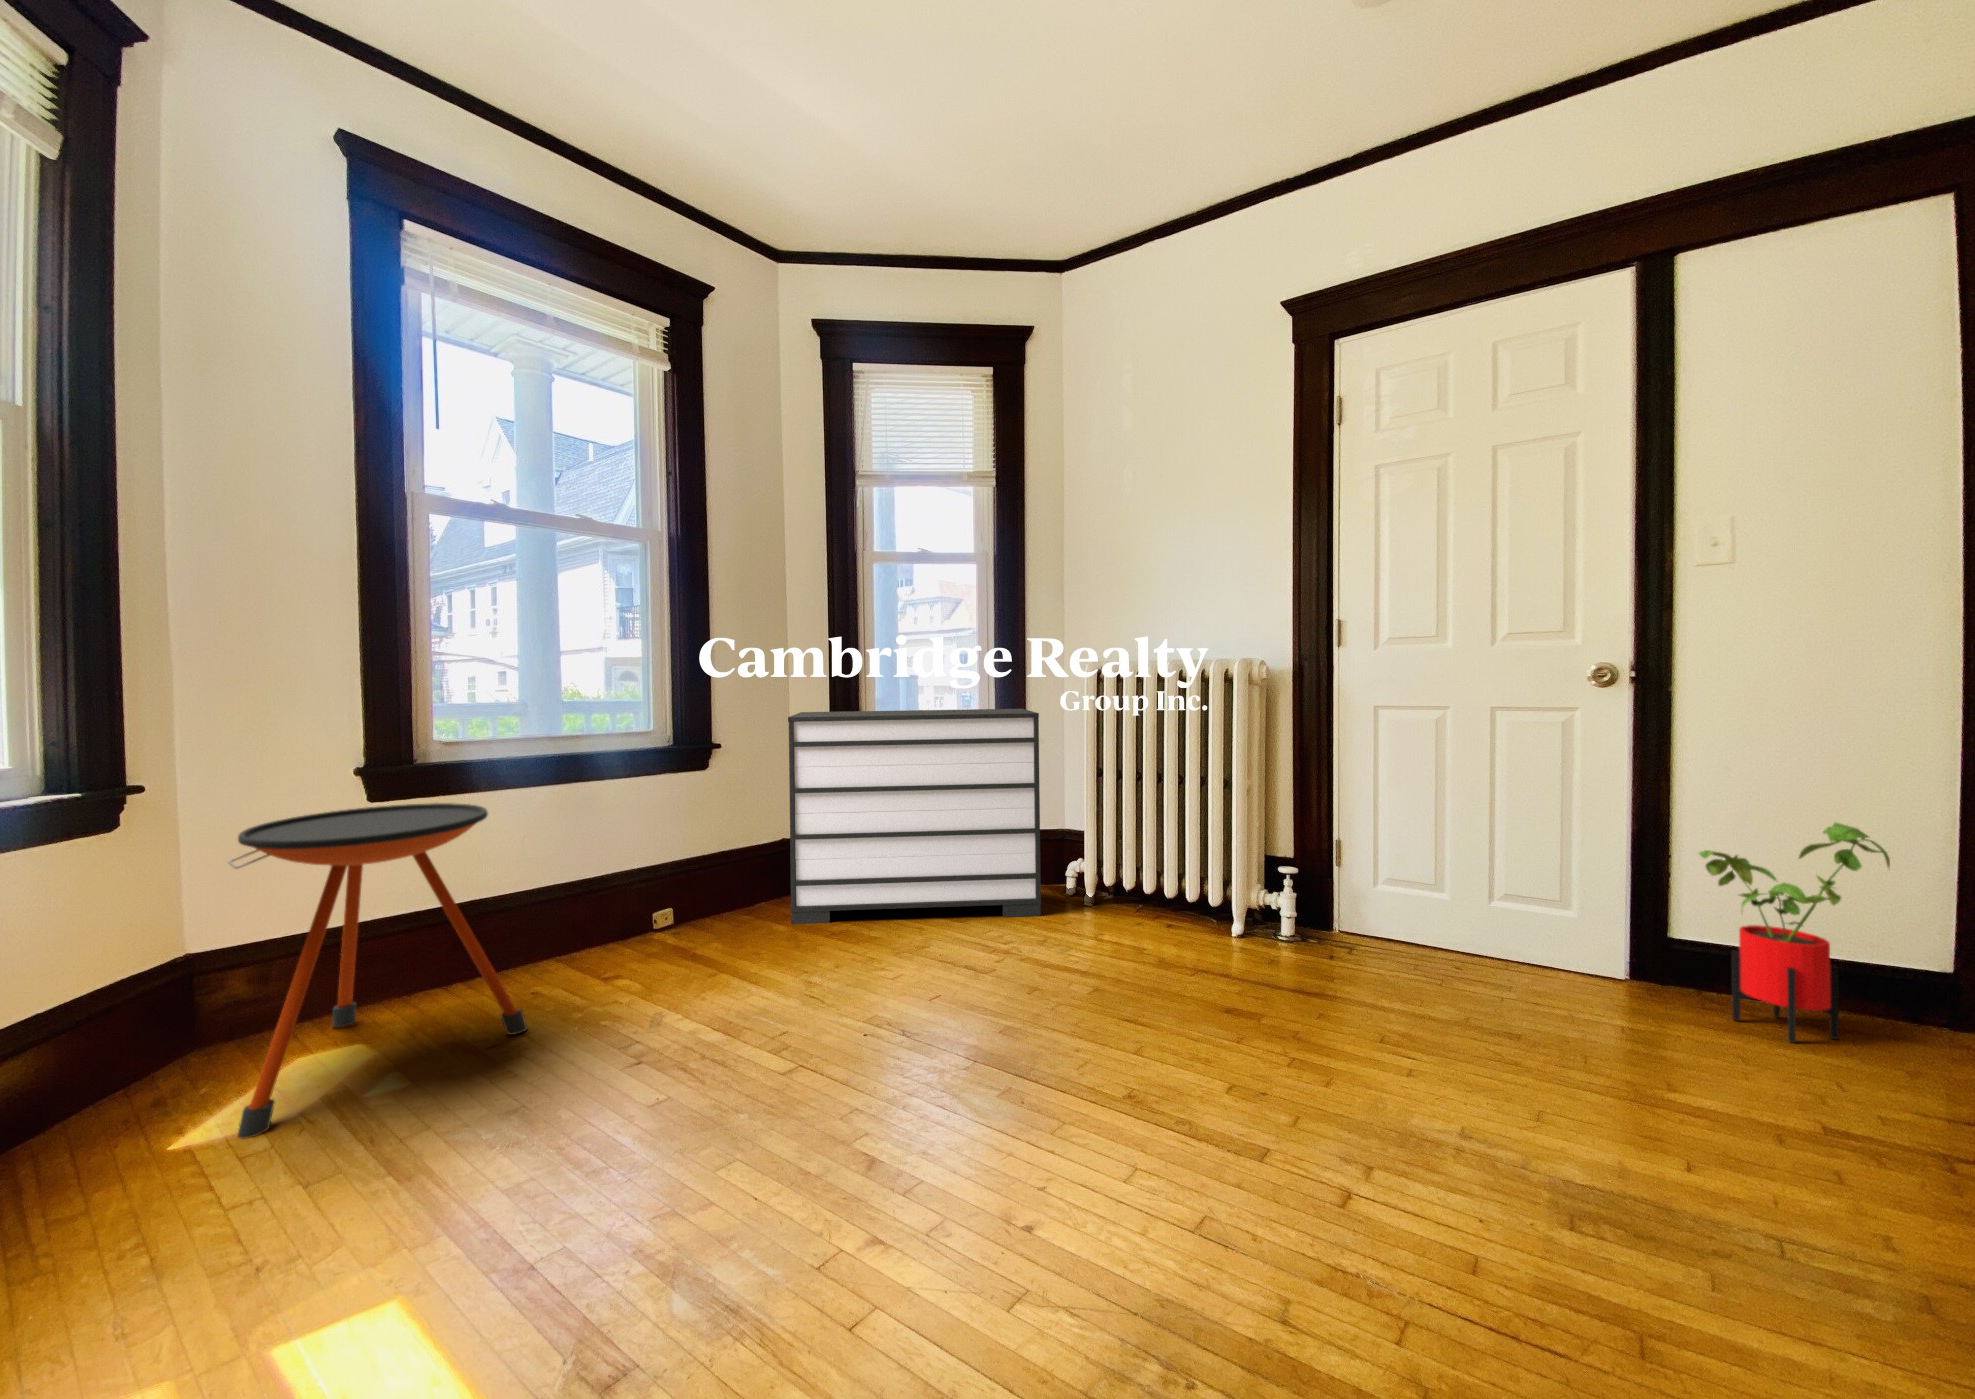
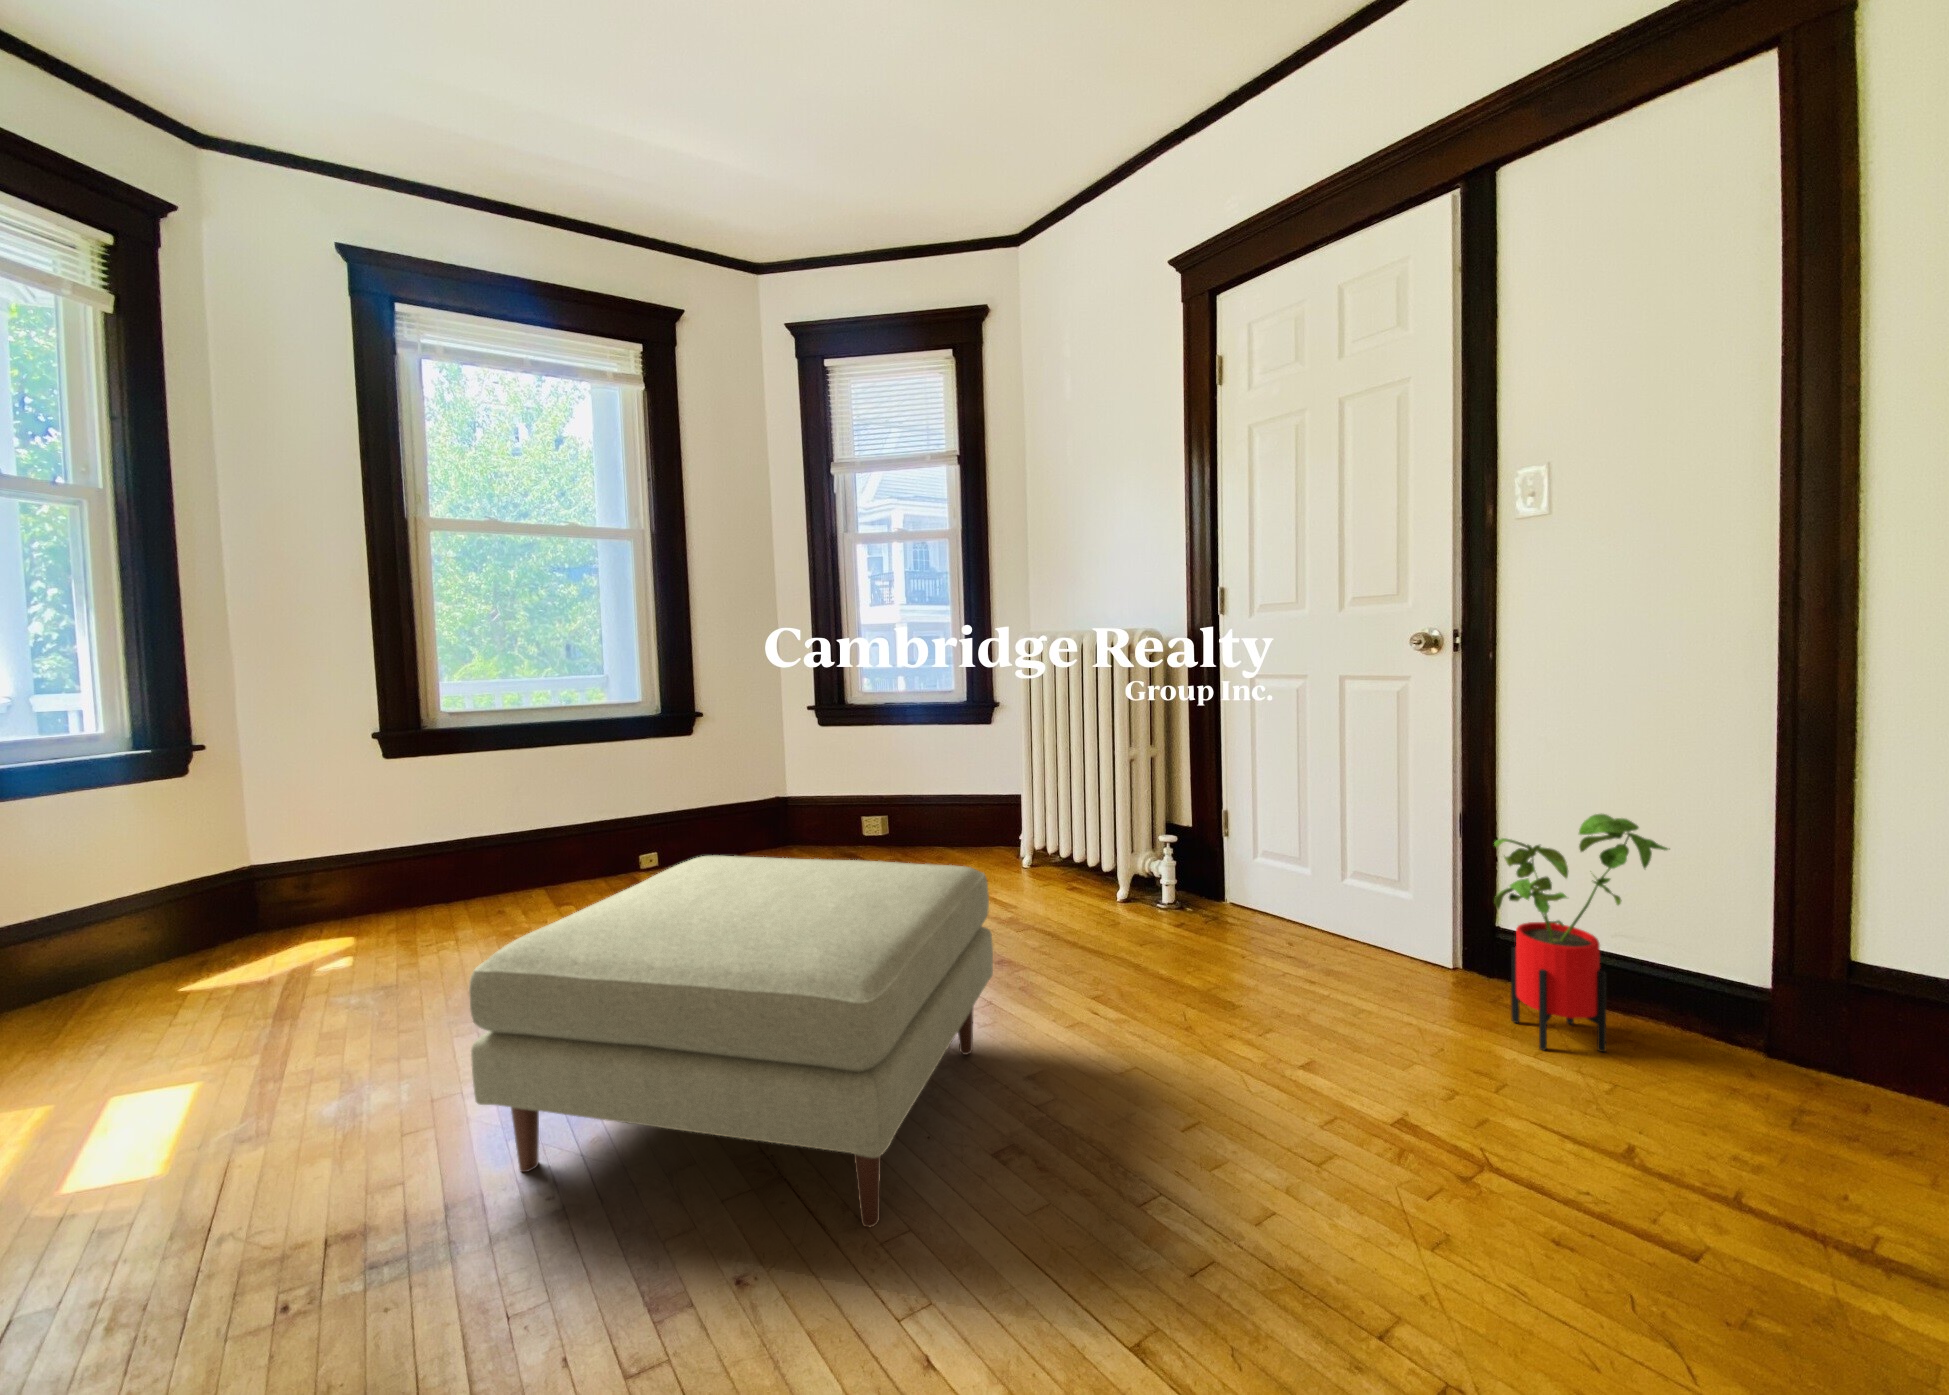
dresser: present [788,709,1041,924] -> none [744,678,986,872]
side table: present [228,803,527,1139] -> none [229,760,472,994]
ottoman: none [975,899,1571,1323] -> present [469,855,993,1227]

